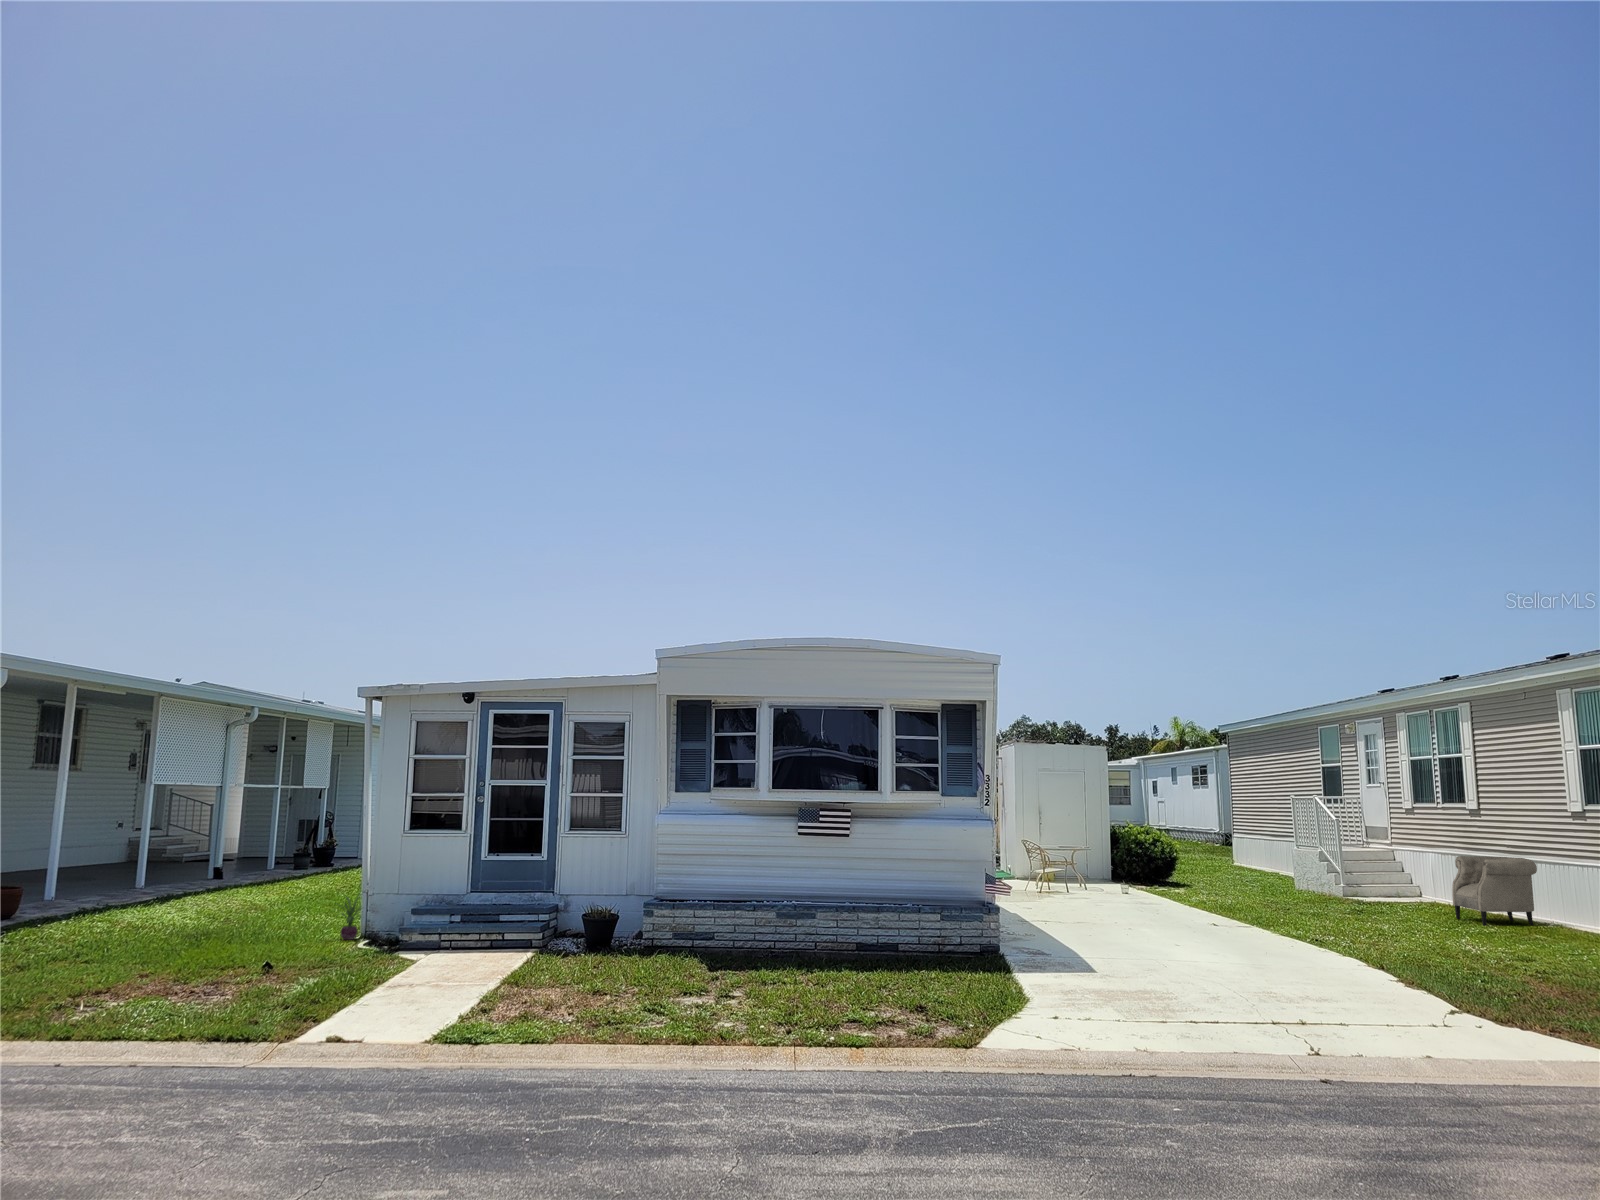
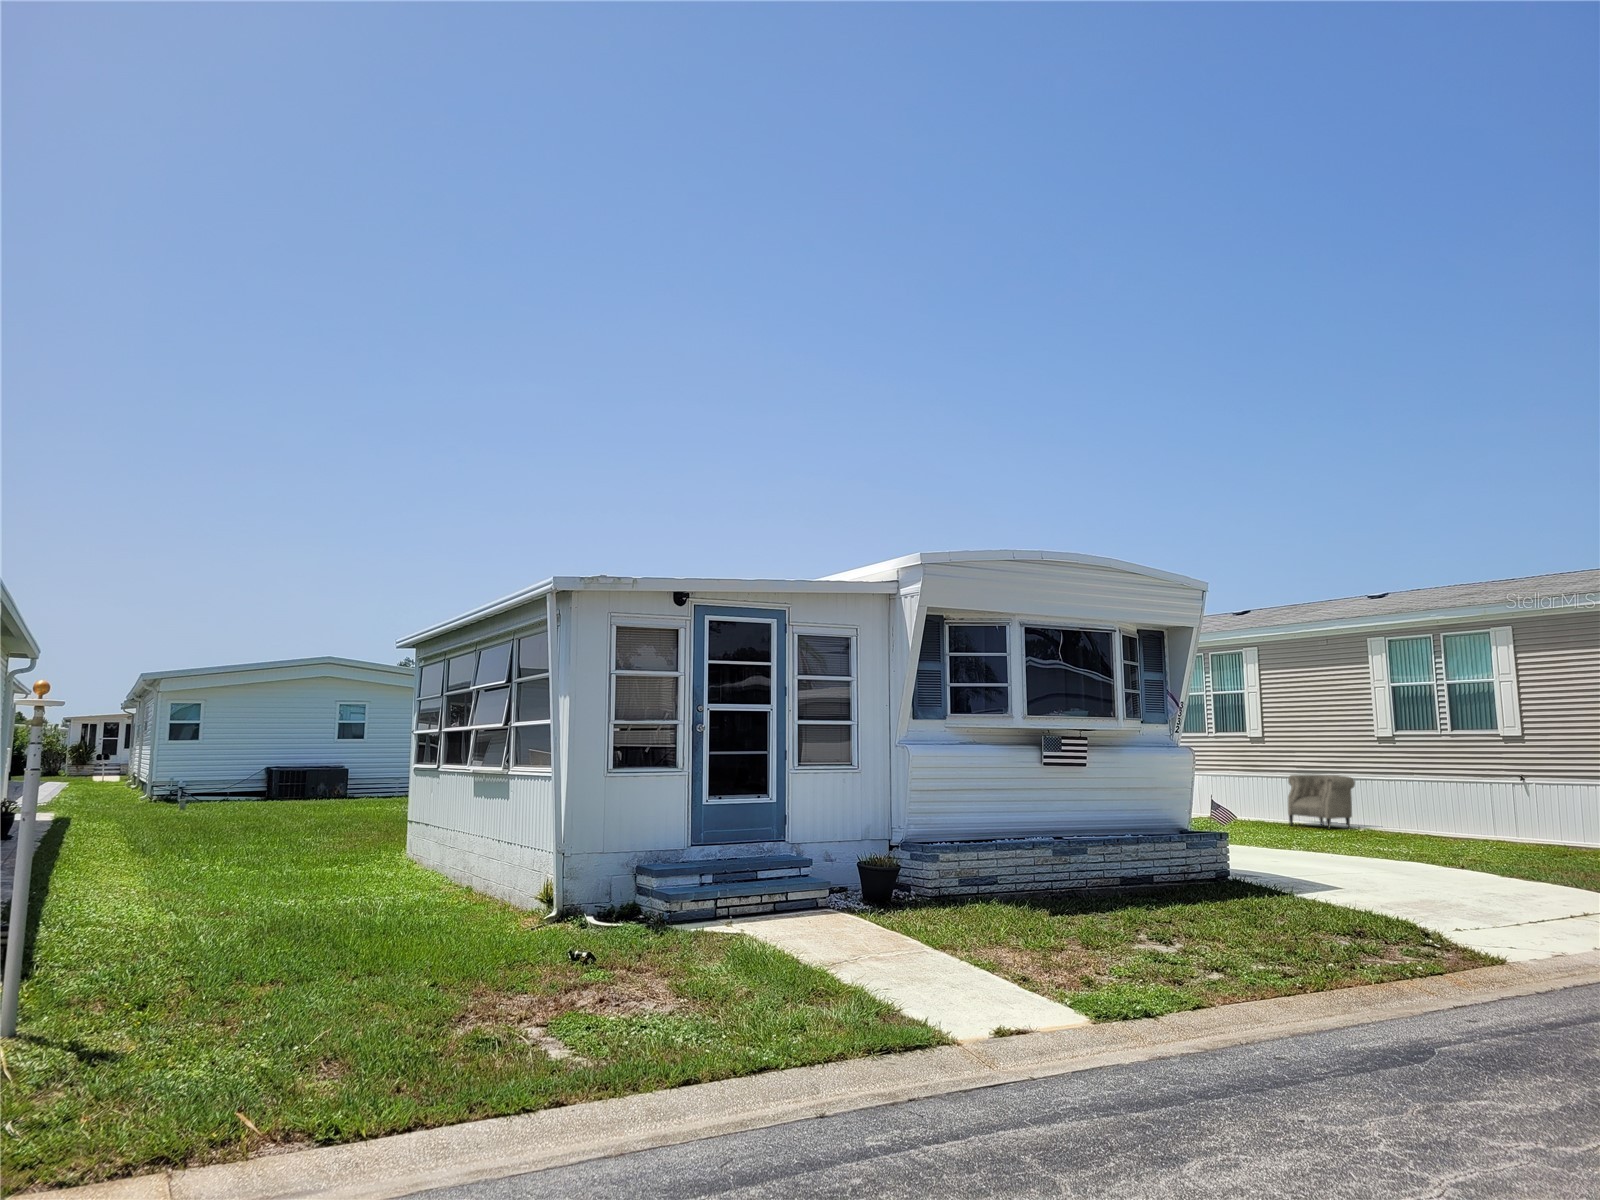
decorative plant: present [340,894,361,940] -> none [472,856,541,921]

